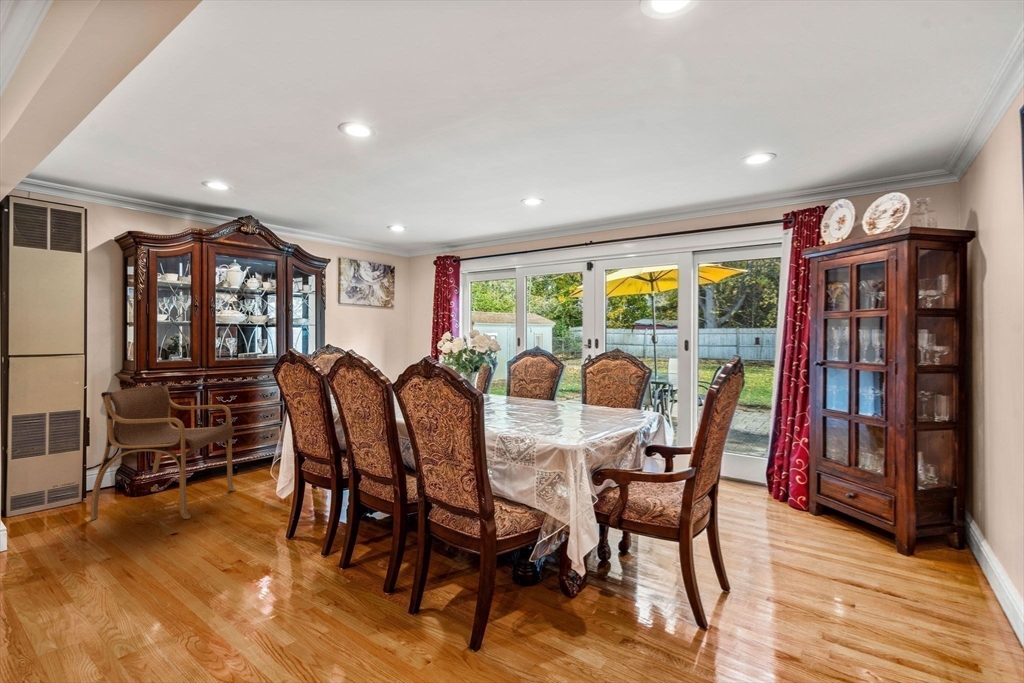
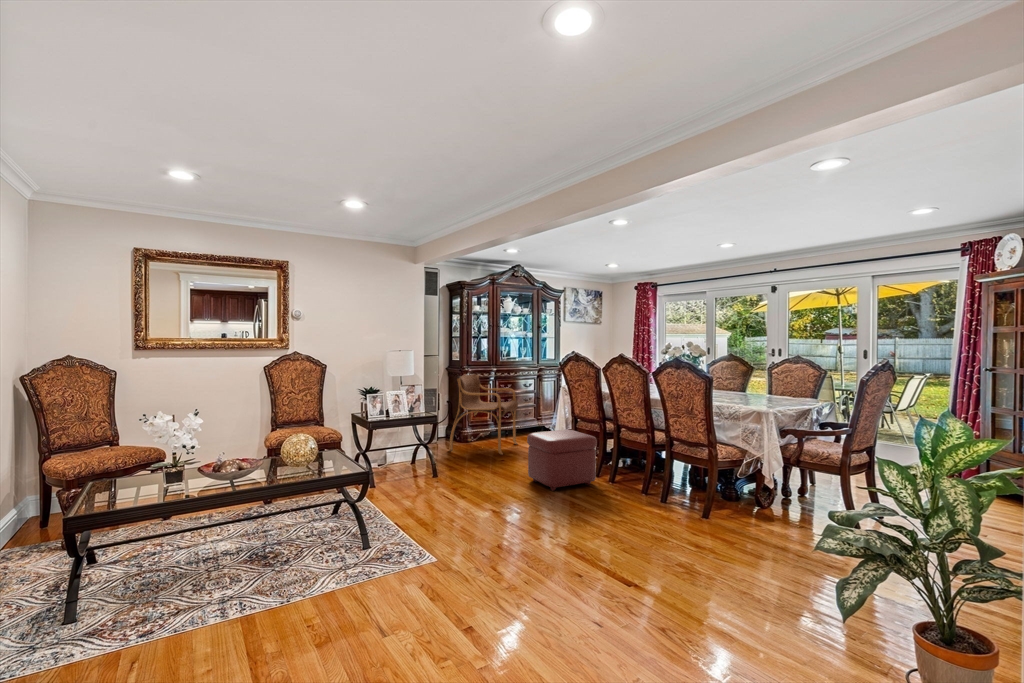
ottoman: none [181,482,313,612] -> present [527,430,597,491]

